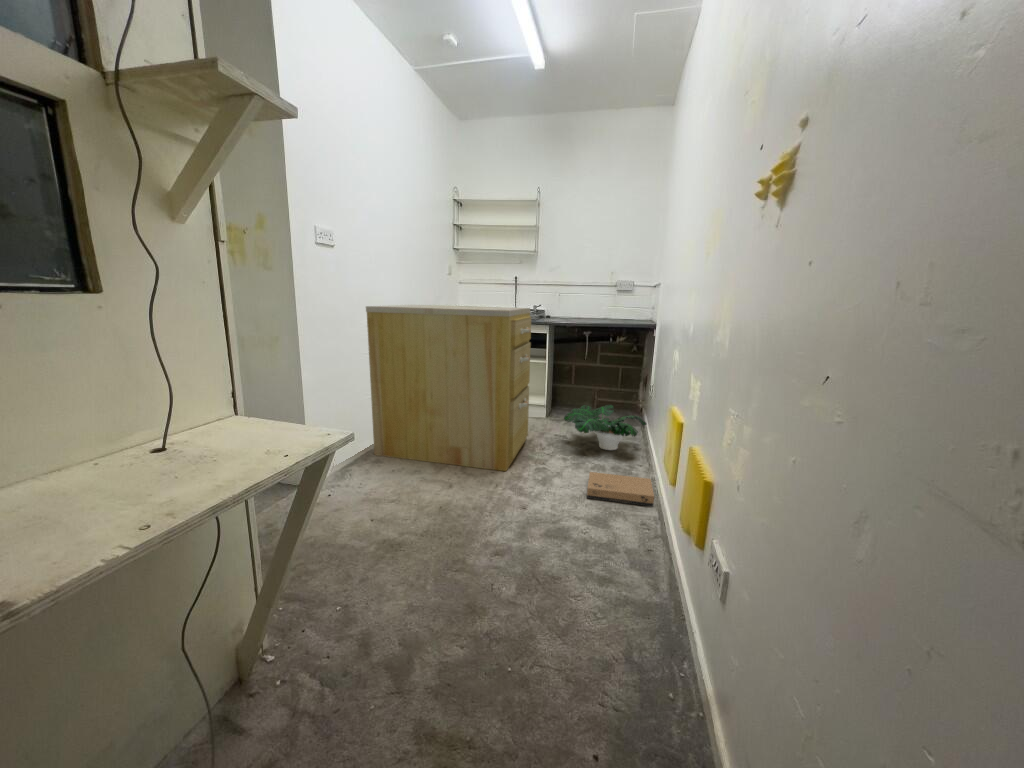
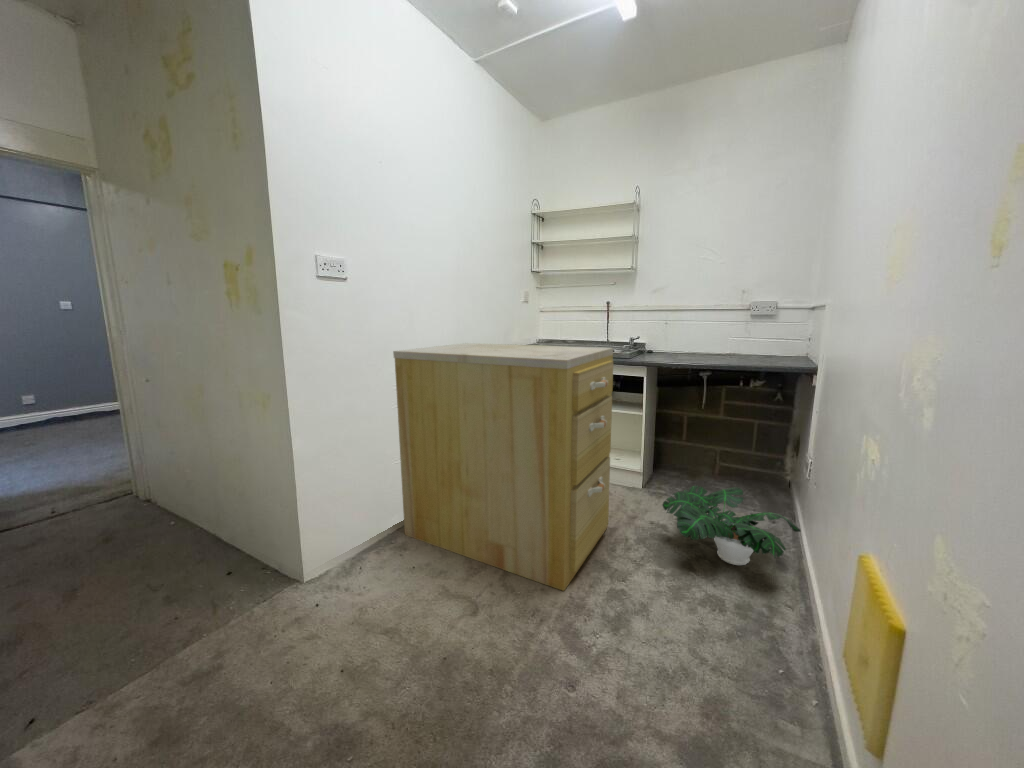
cardboard box: present [587,472,654,507] -> none [686,621,821,734]

